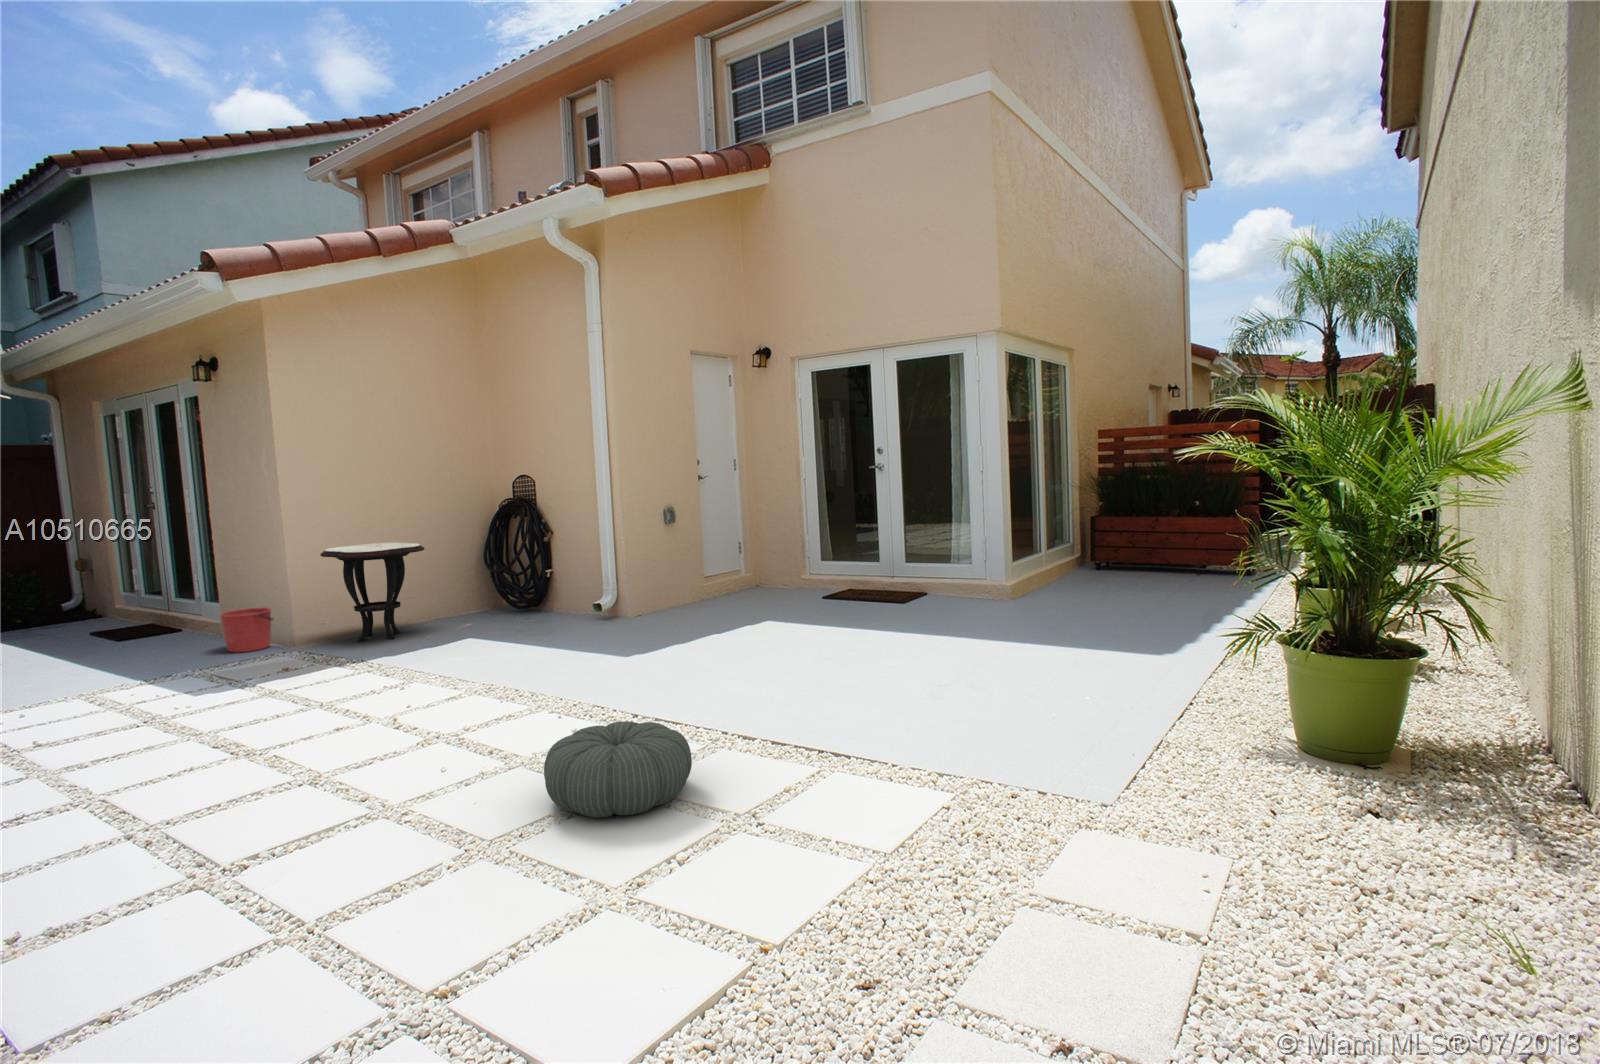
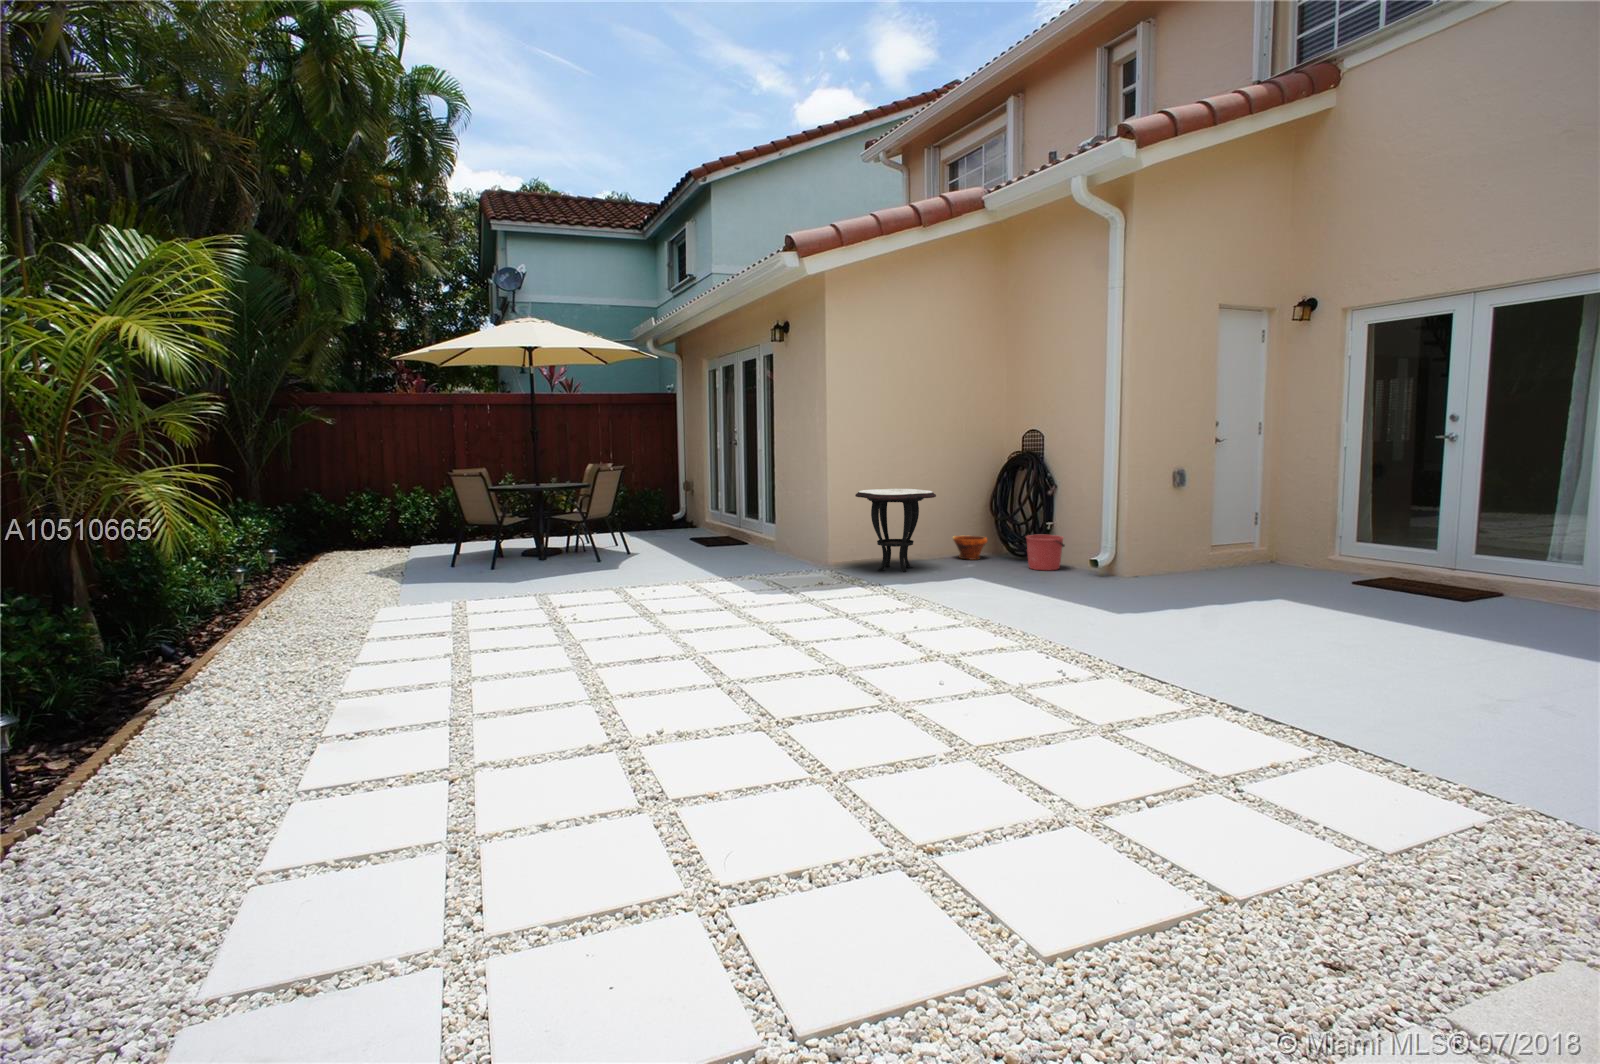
planter: none [448,589,489,616] -> present [953,536,987,560]
bucket: present [220,607,273,652] -> present [1026,535,1065,570]
pouf: present [544,721,692,818] -> none [1024,666,1168,753]

